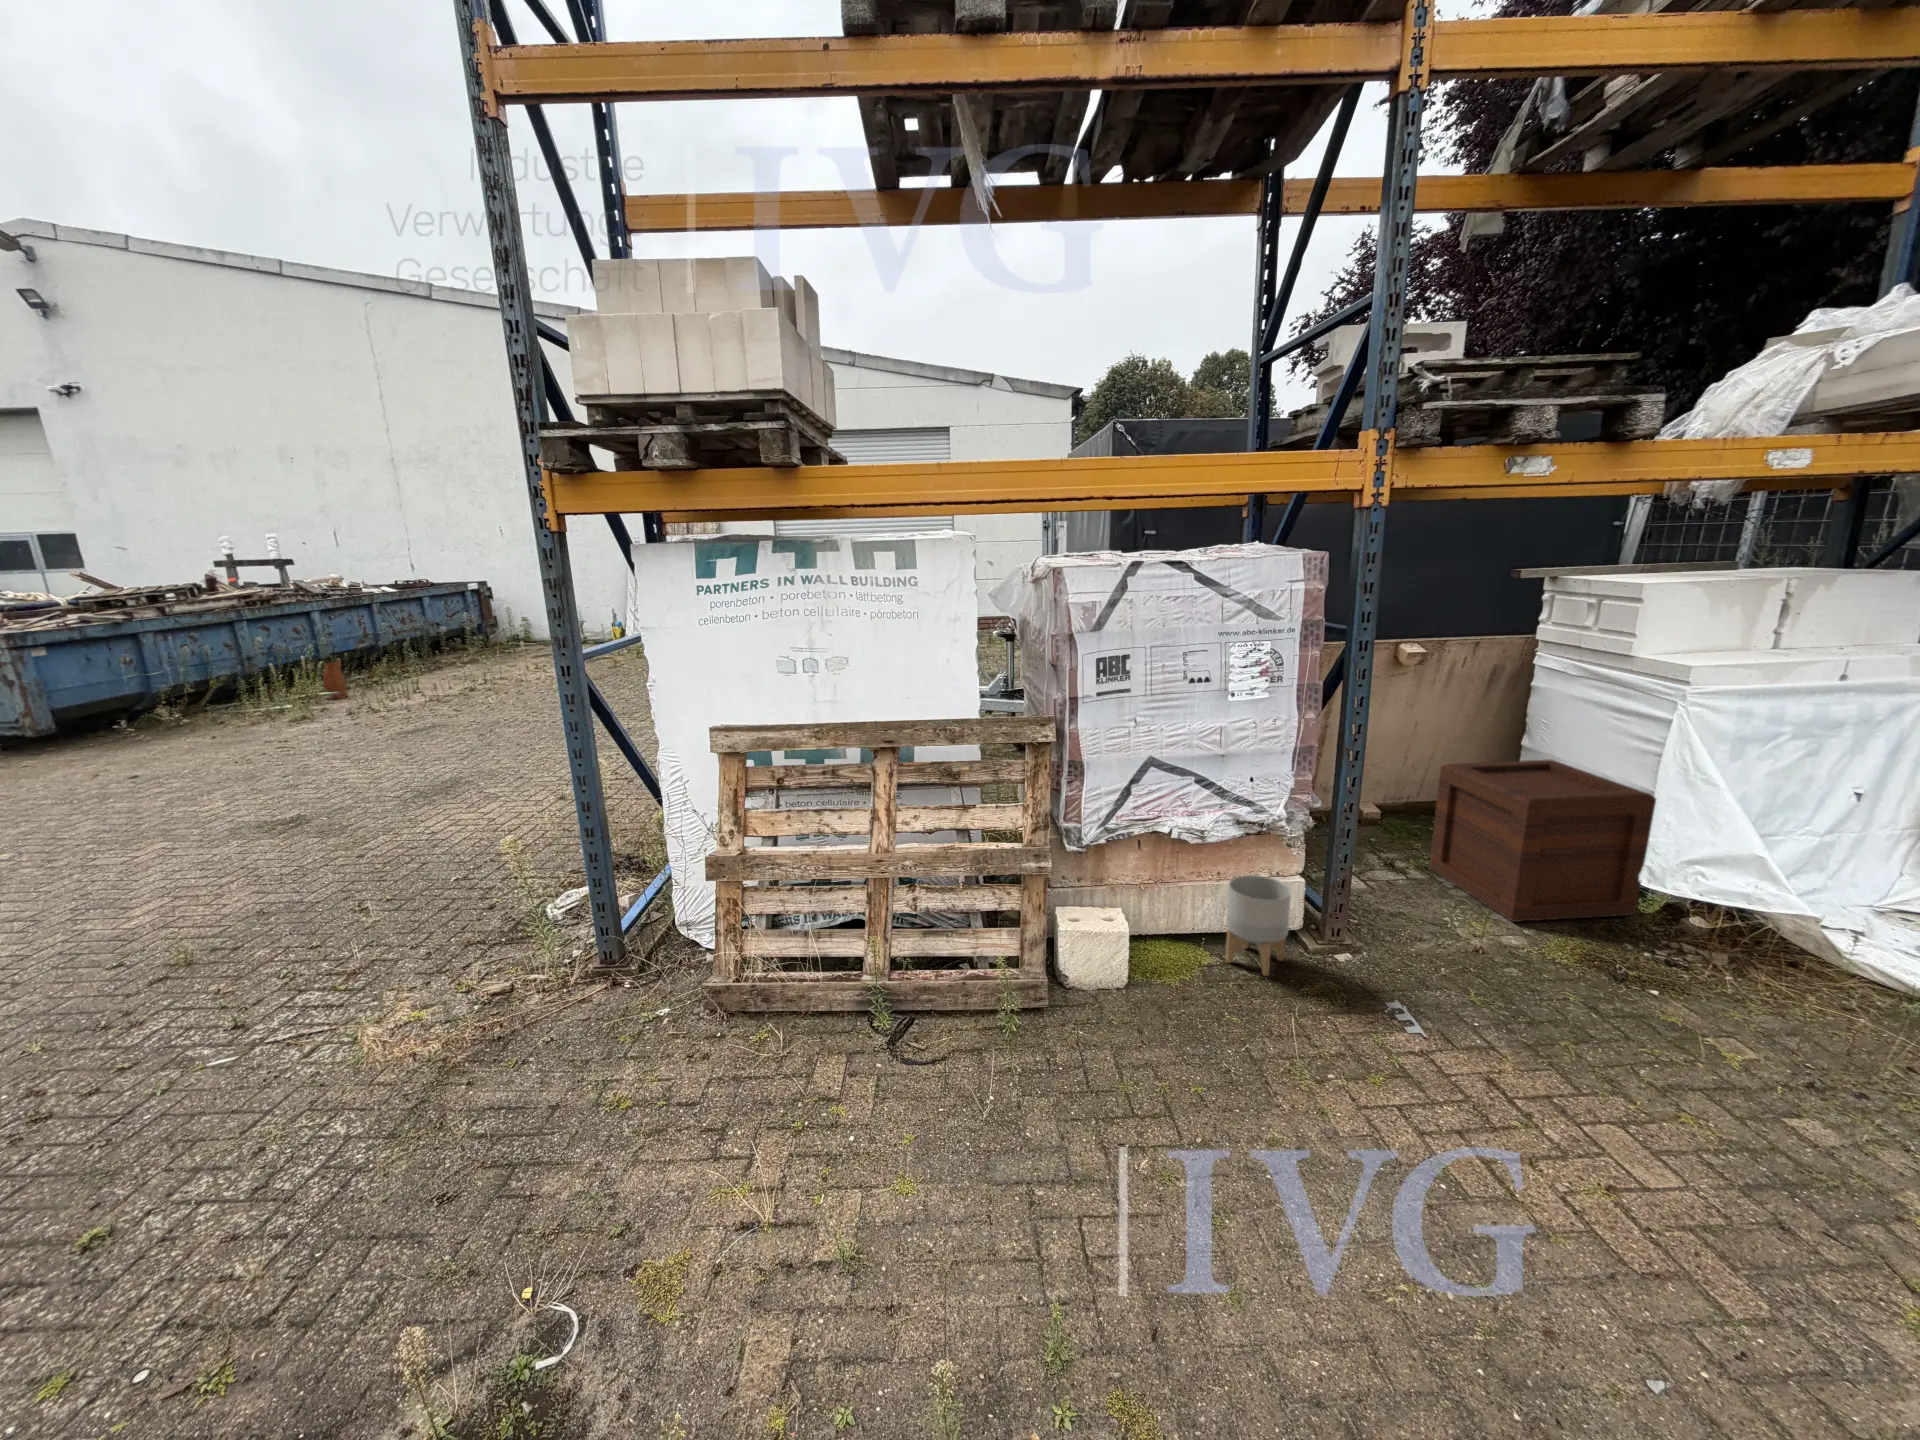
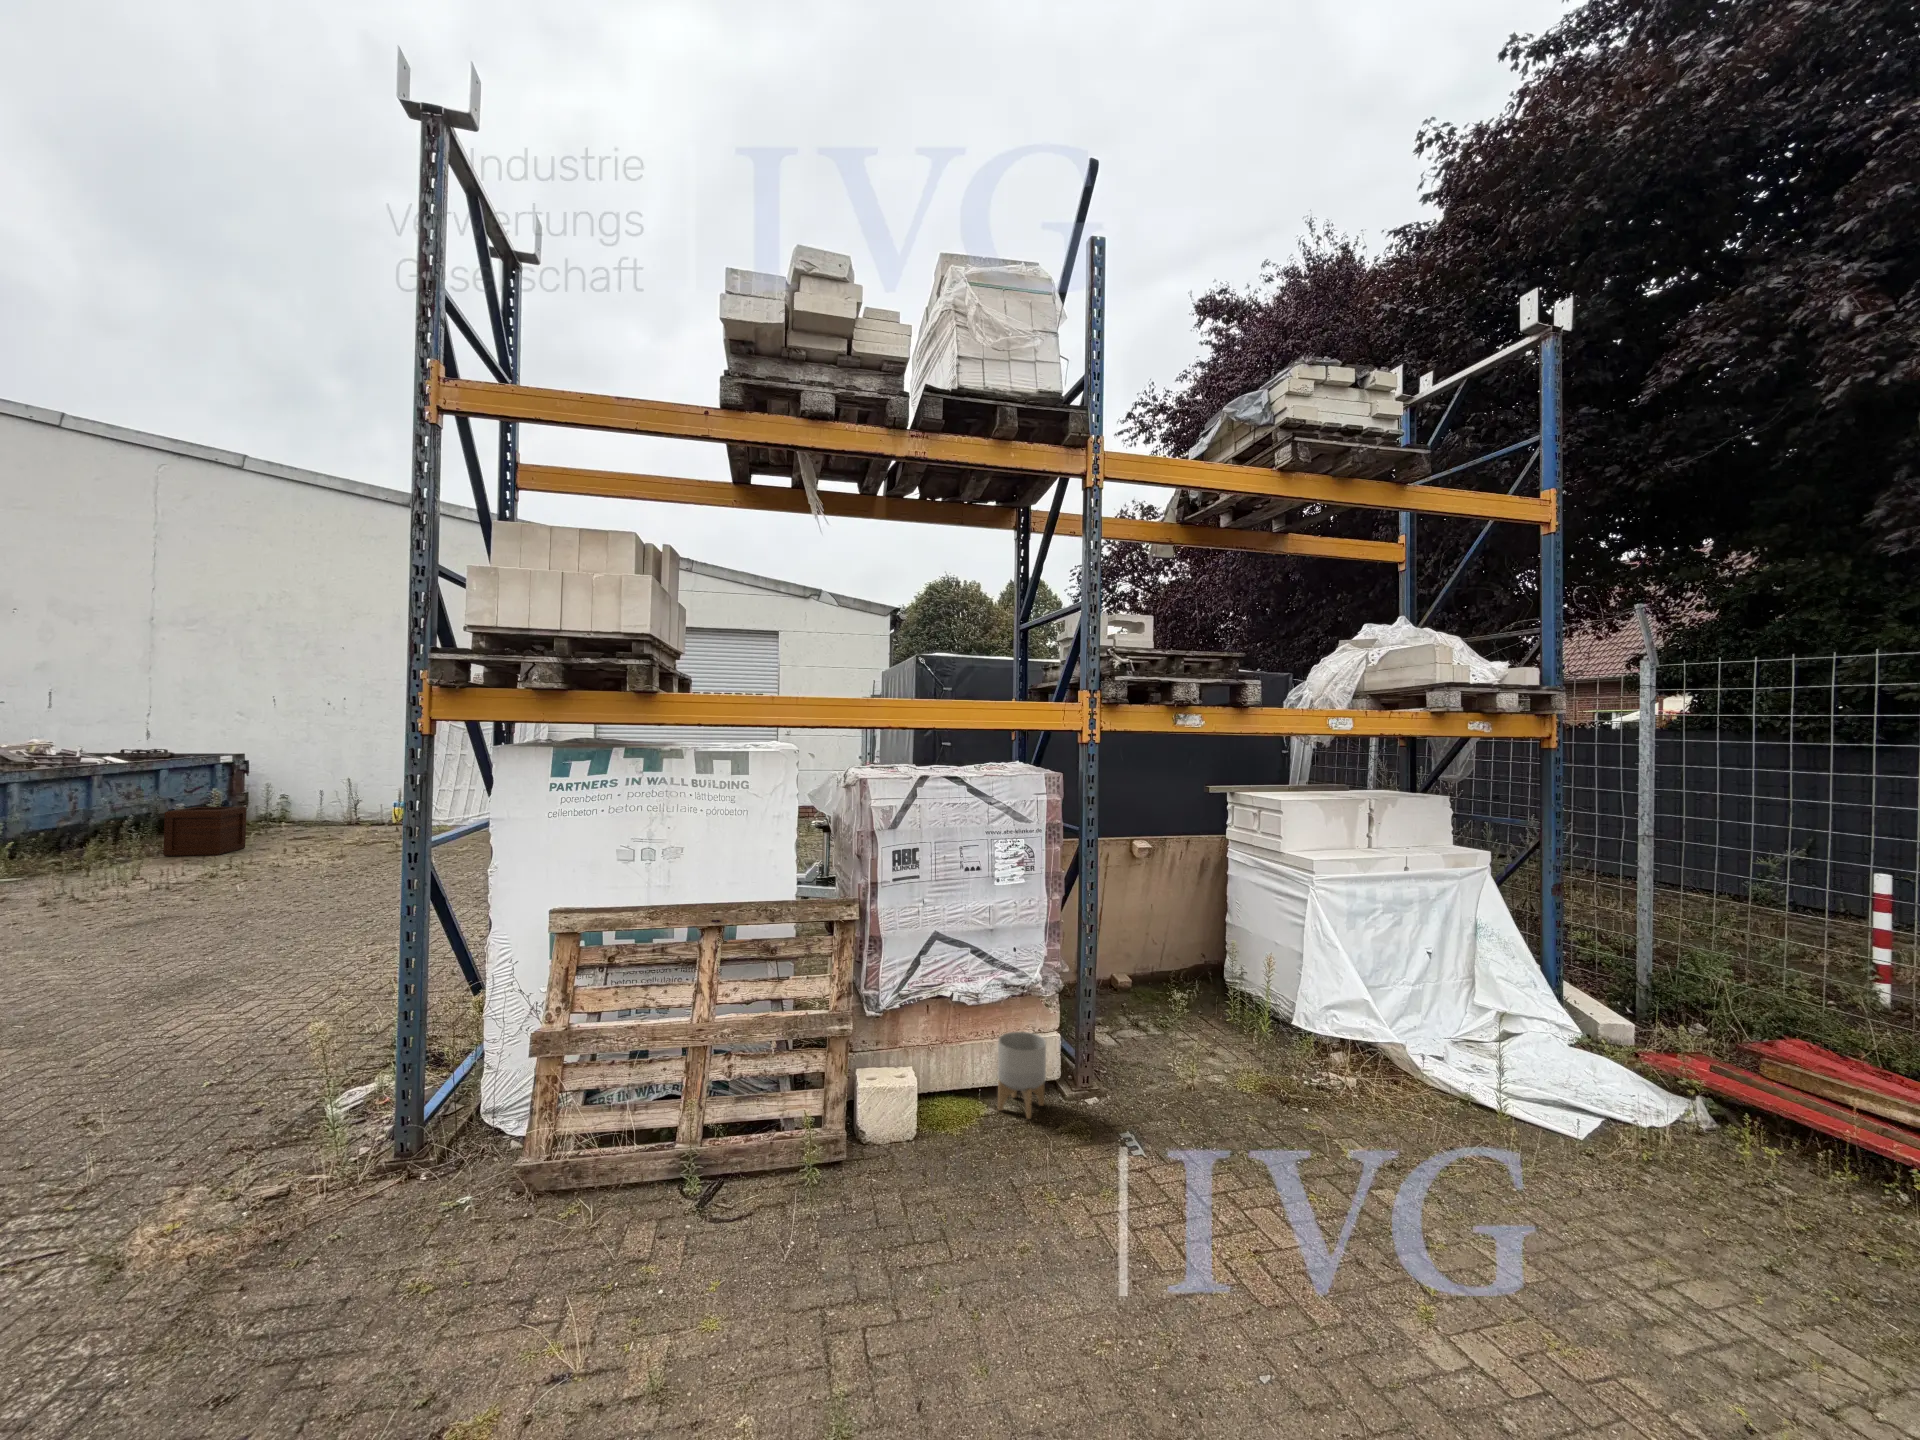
watering can: present [322,660,348,699] -> none [23,843,54,890]
wooden crate: present [1429,759,1656,922] -> present [163,807,247,856]

